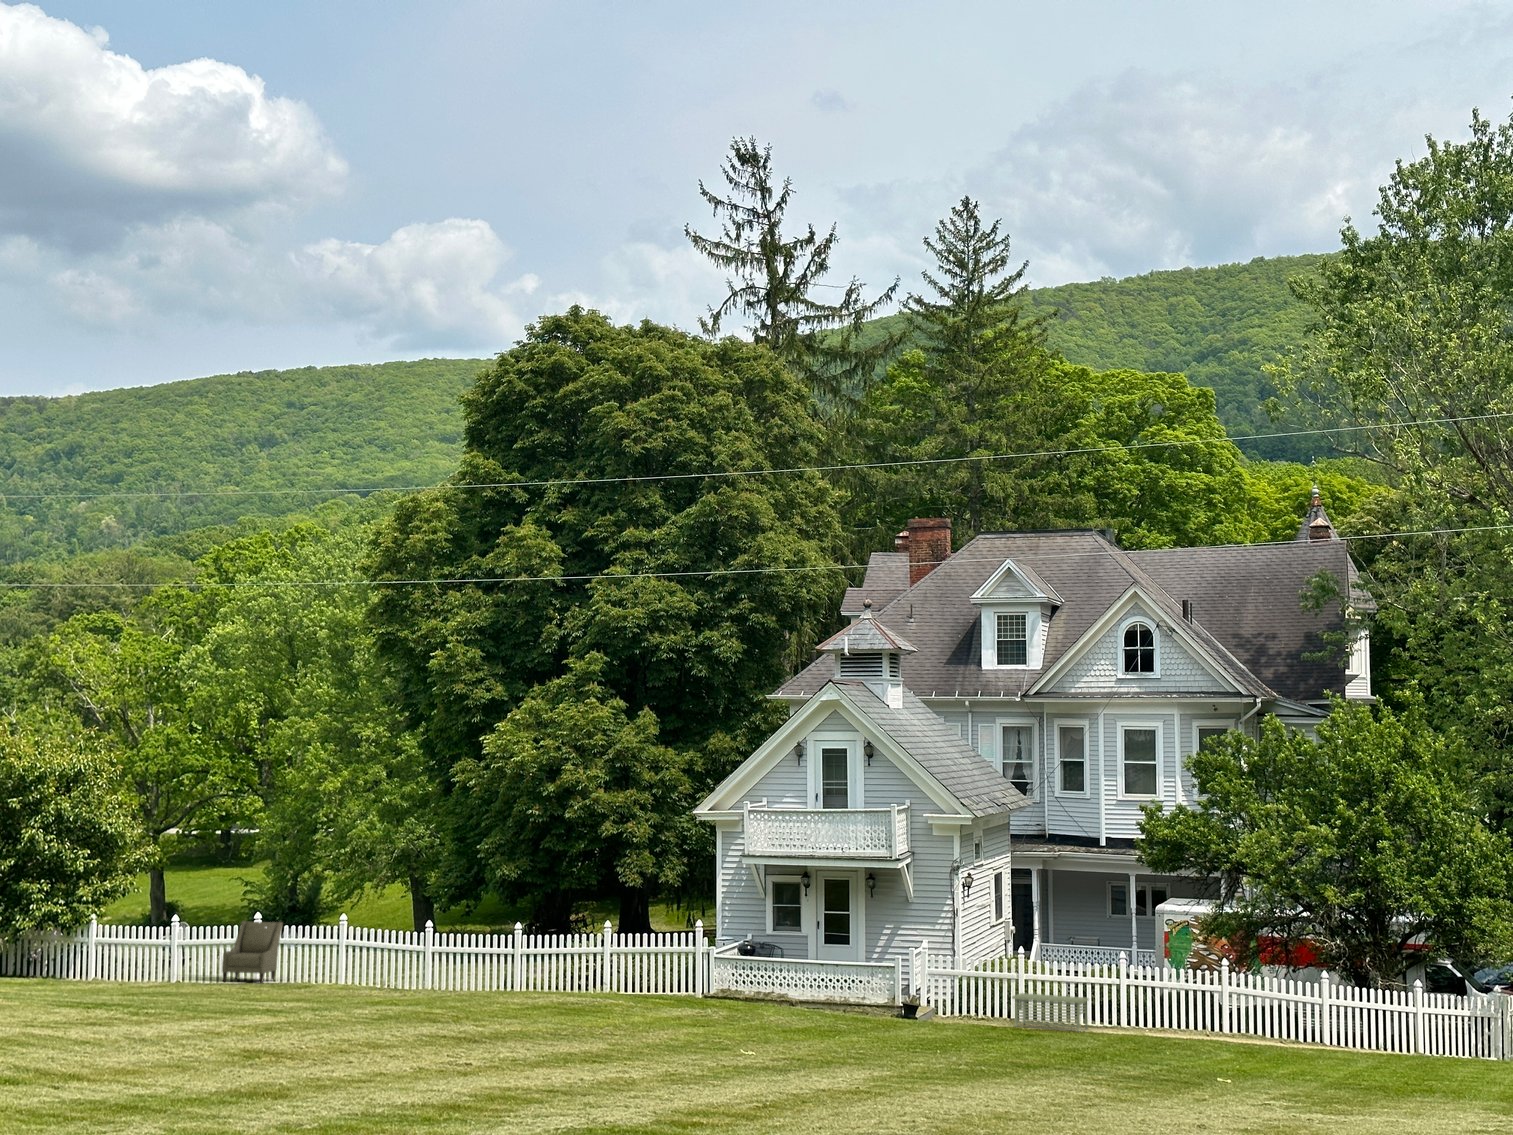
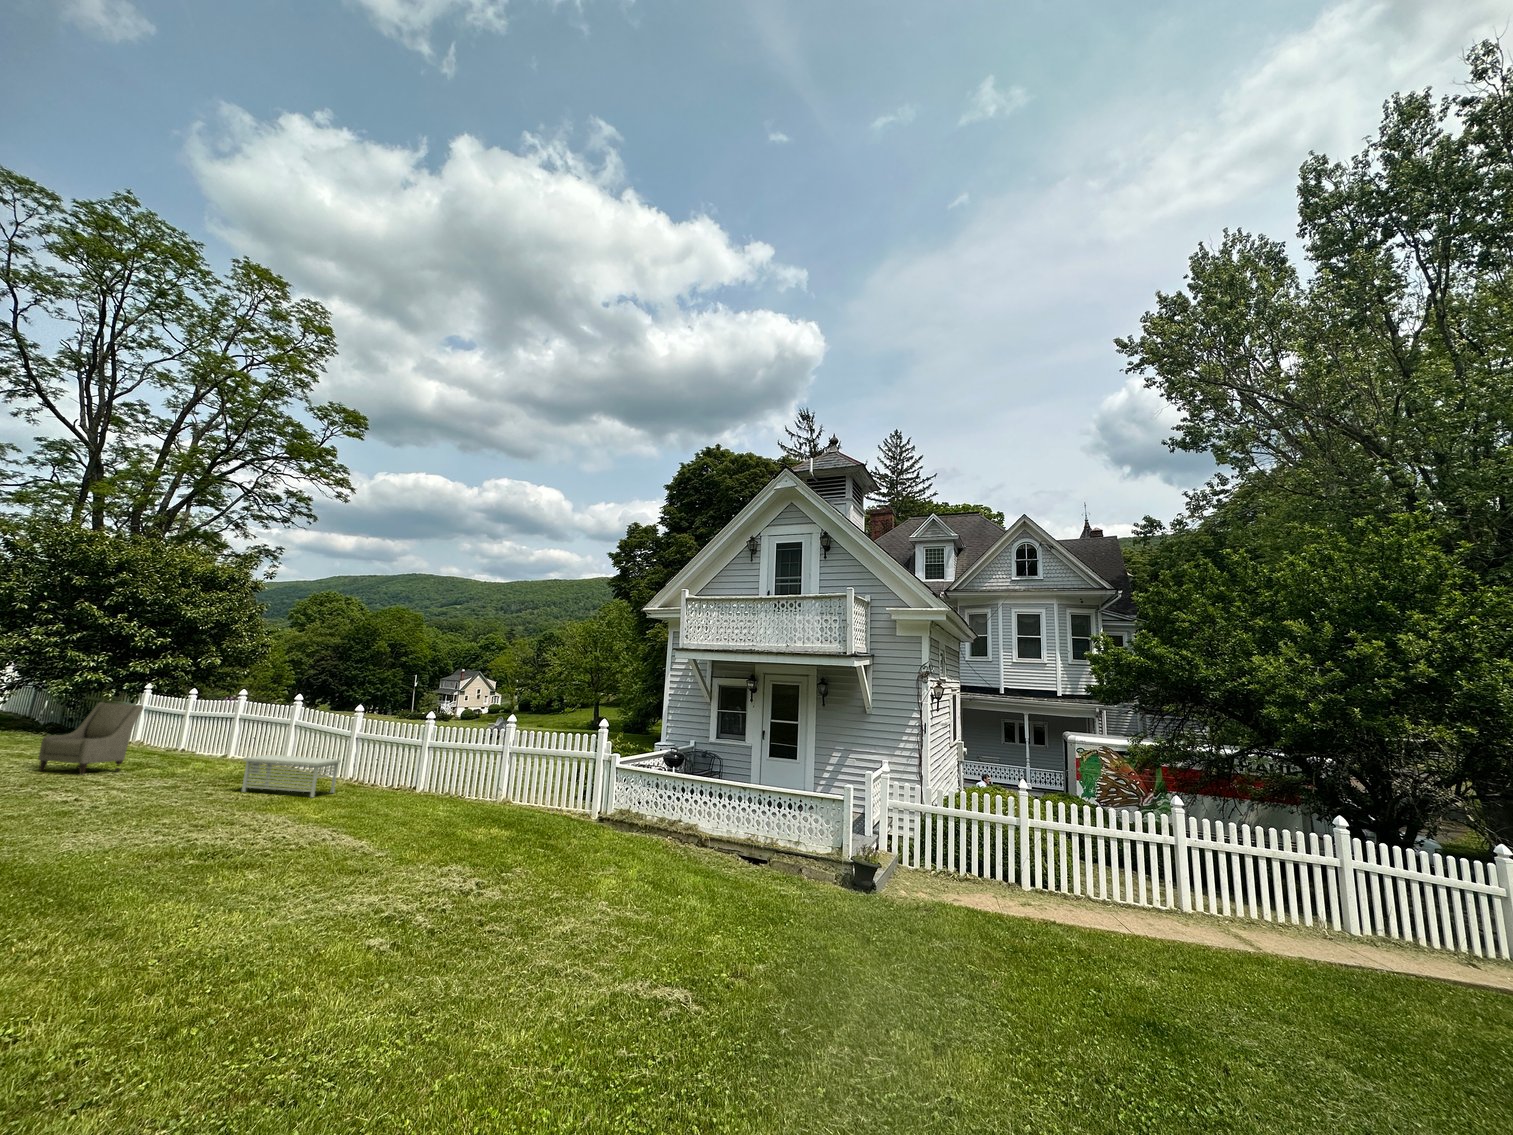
storage bench: present [1012,993,1089,1032] -> present [242,755,341,797]

